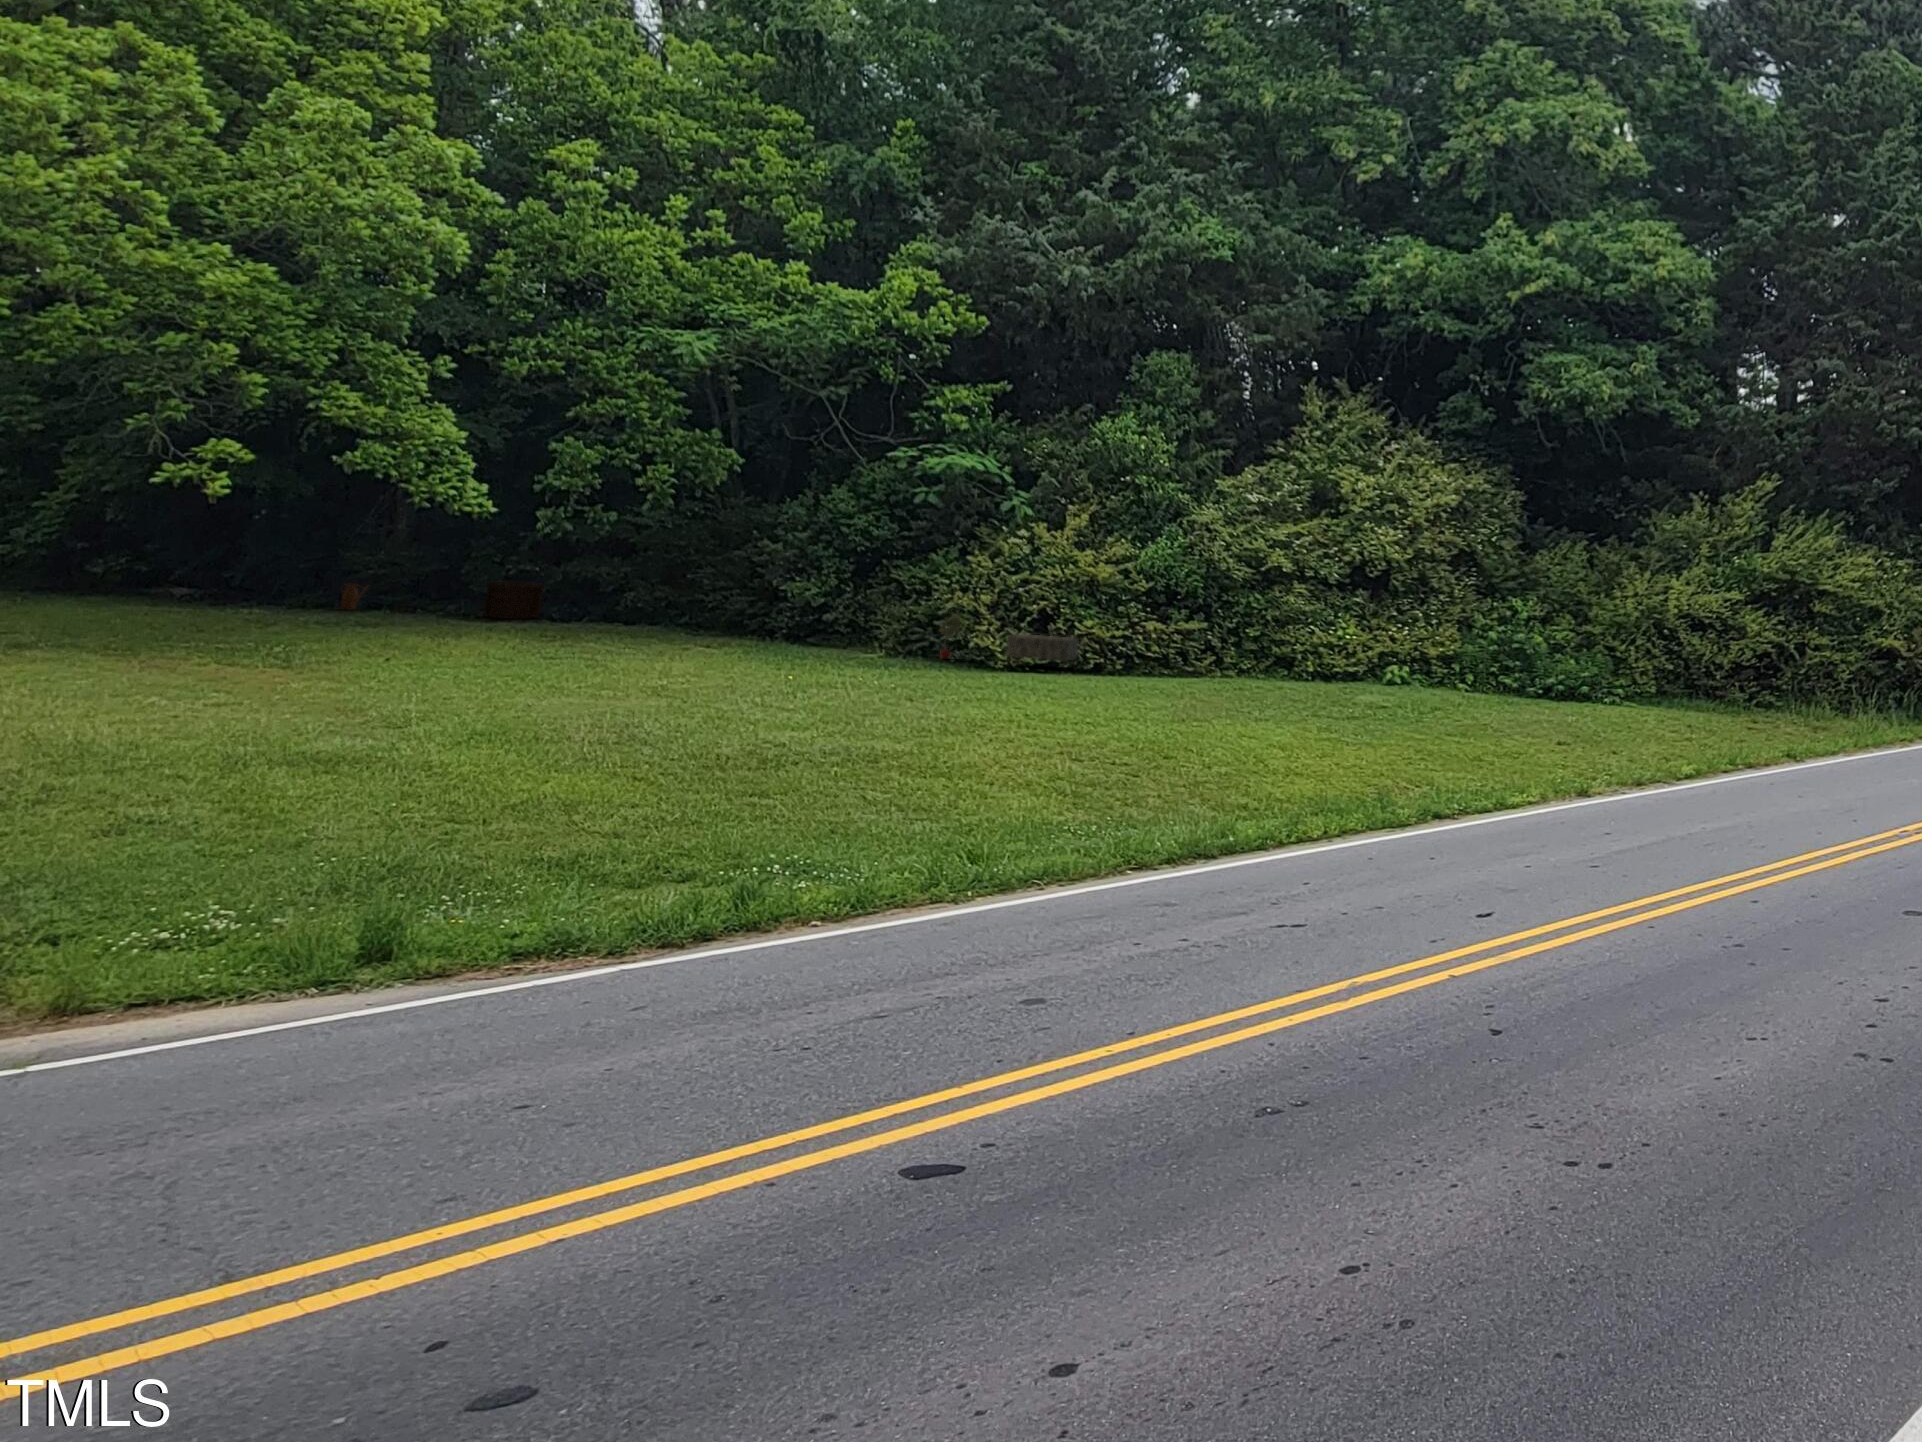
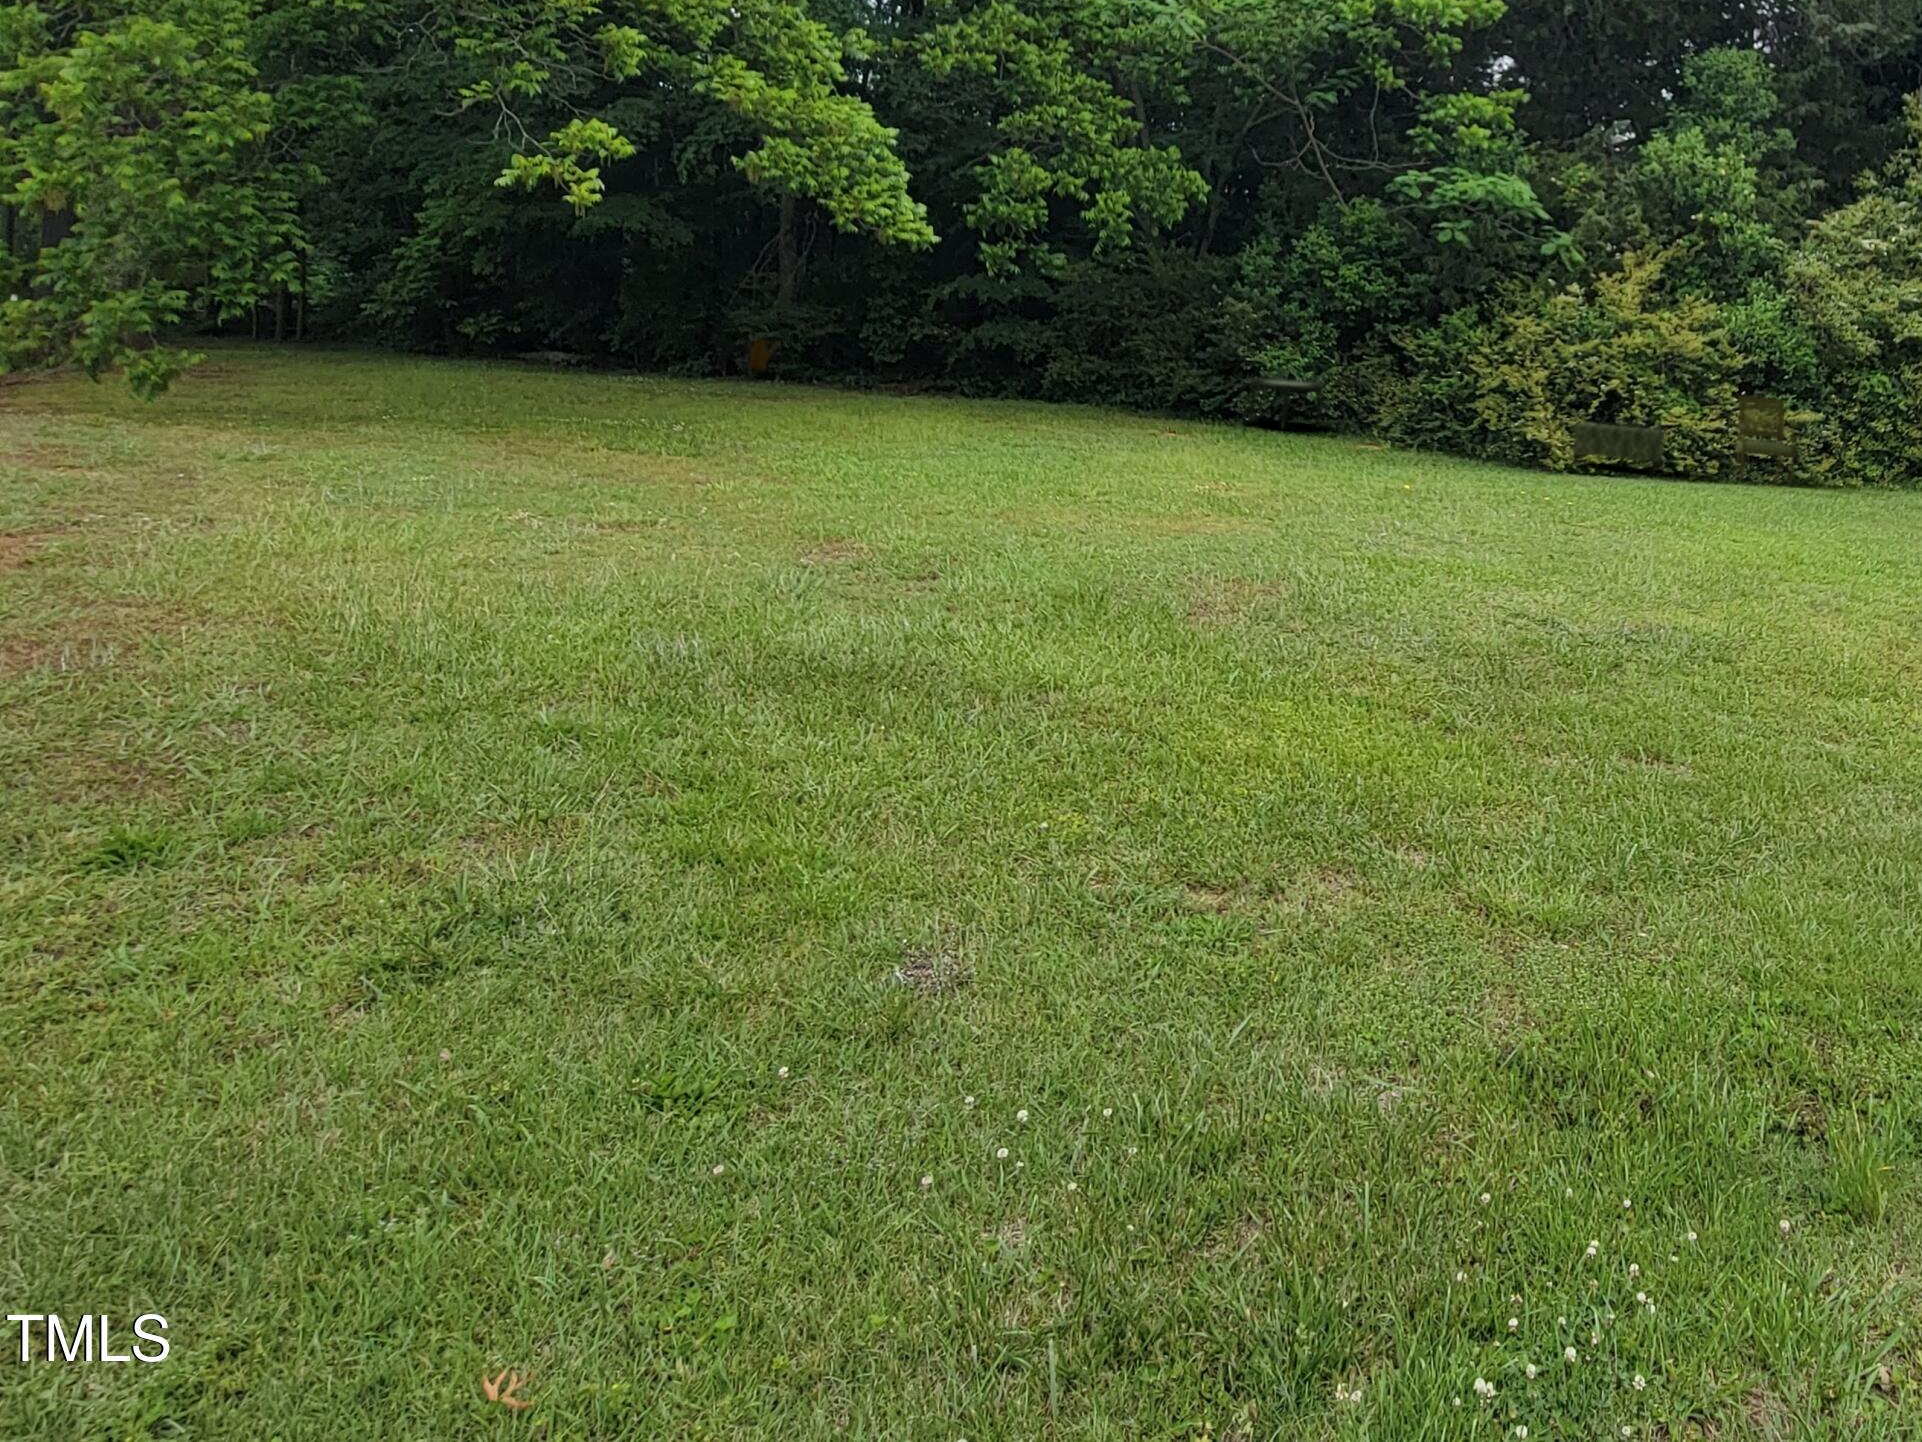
wooden crate: present [483,582,544,619] -> none [905,340,971,385]
round table: none [768,606,835,646] -> present [1249,378,1325,429]
potted tree: present [940,609,966,659] -> none [1470,387,1510,453]
chair: none [1129,612,1173,675] -> present [1736,396,1795,483]

